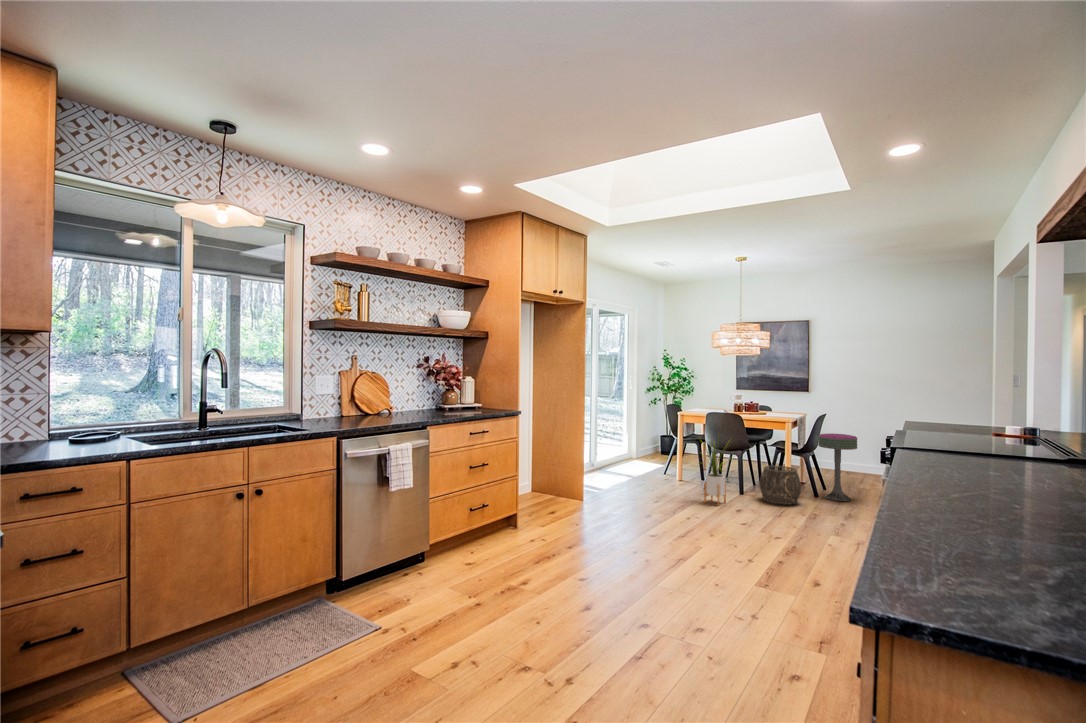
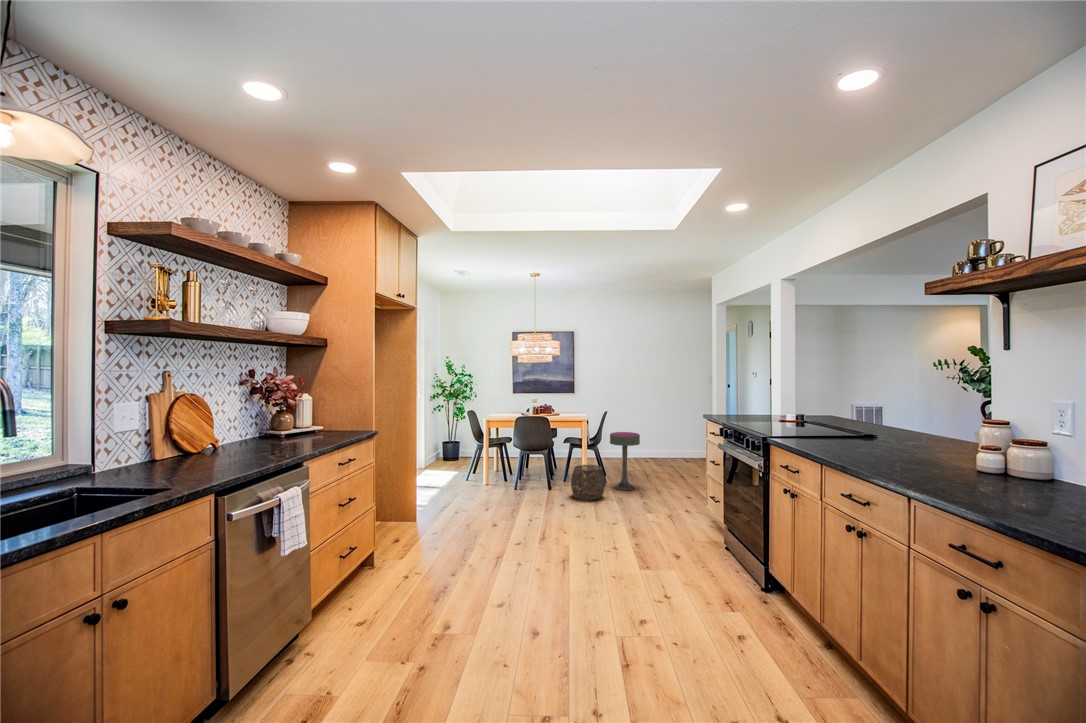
house plant: present [704,440,731,505] -> none [522,436,559,509]

